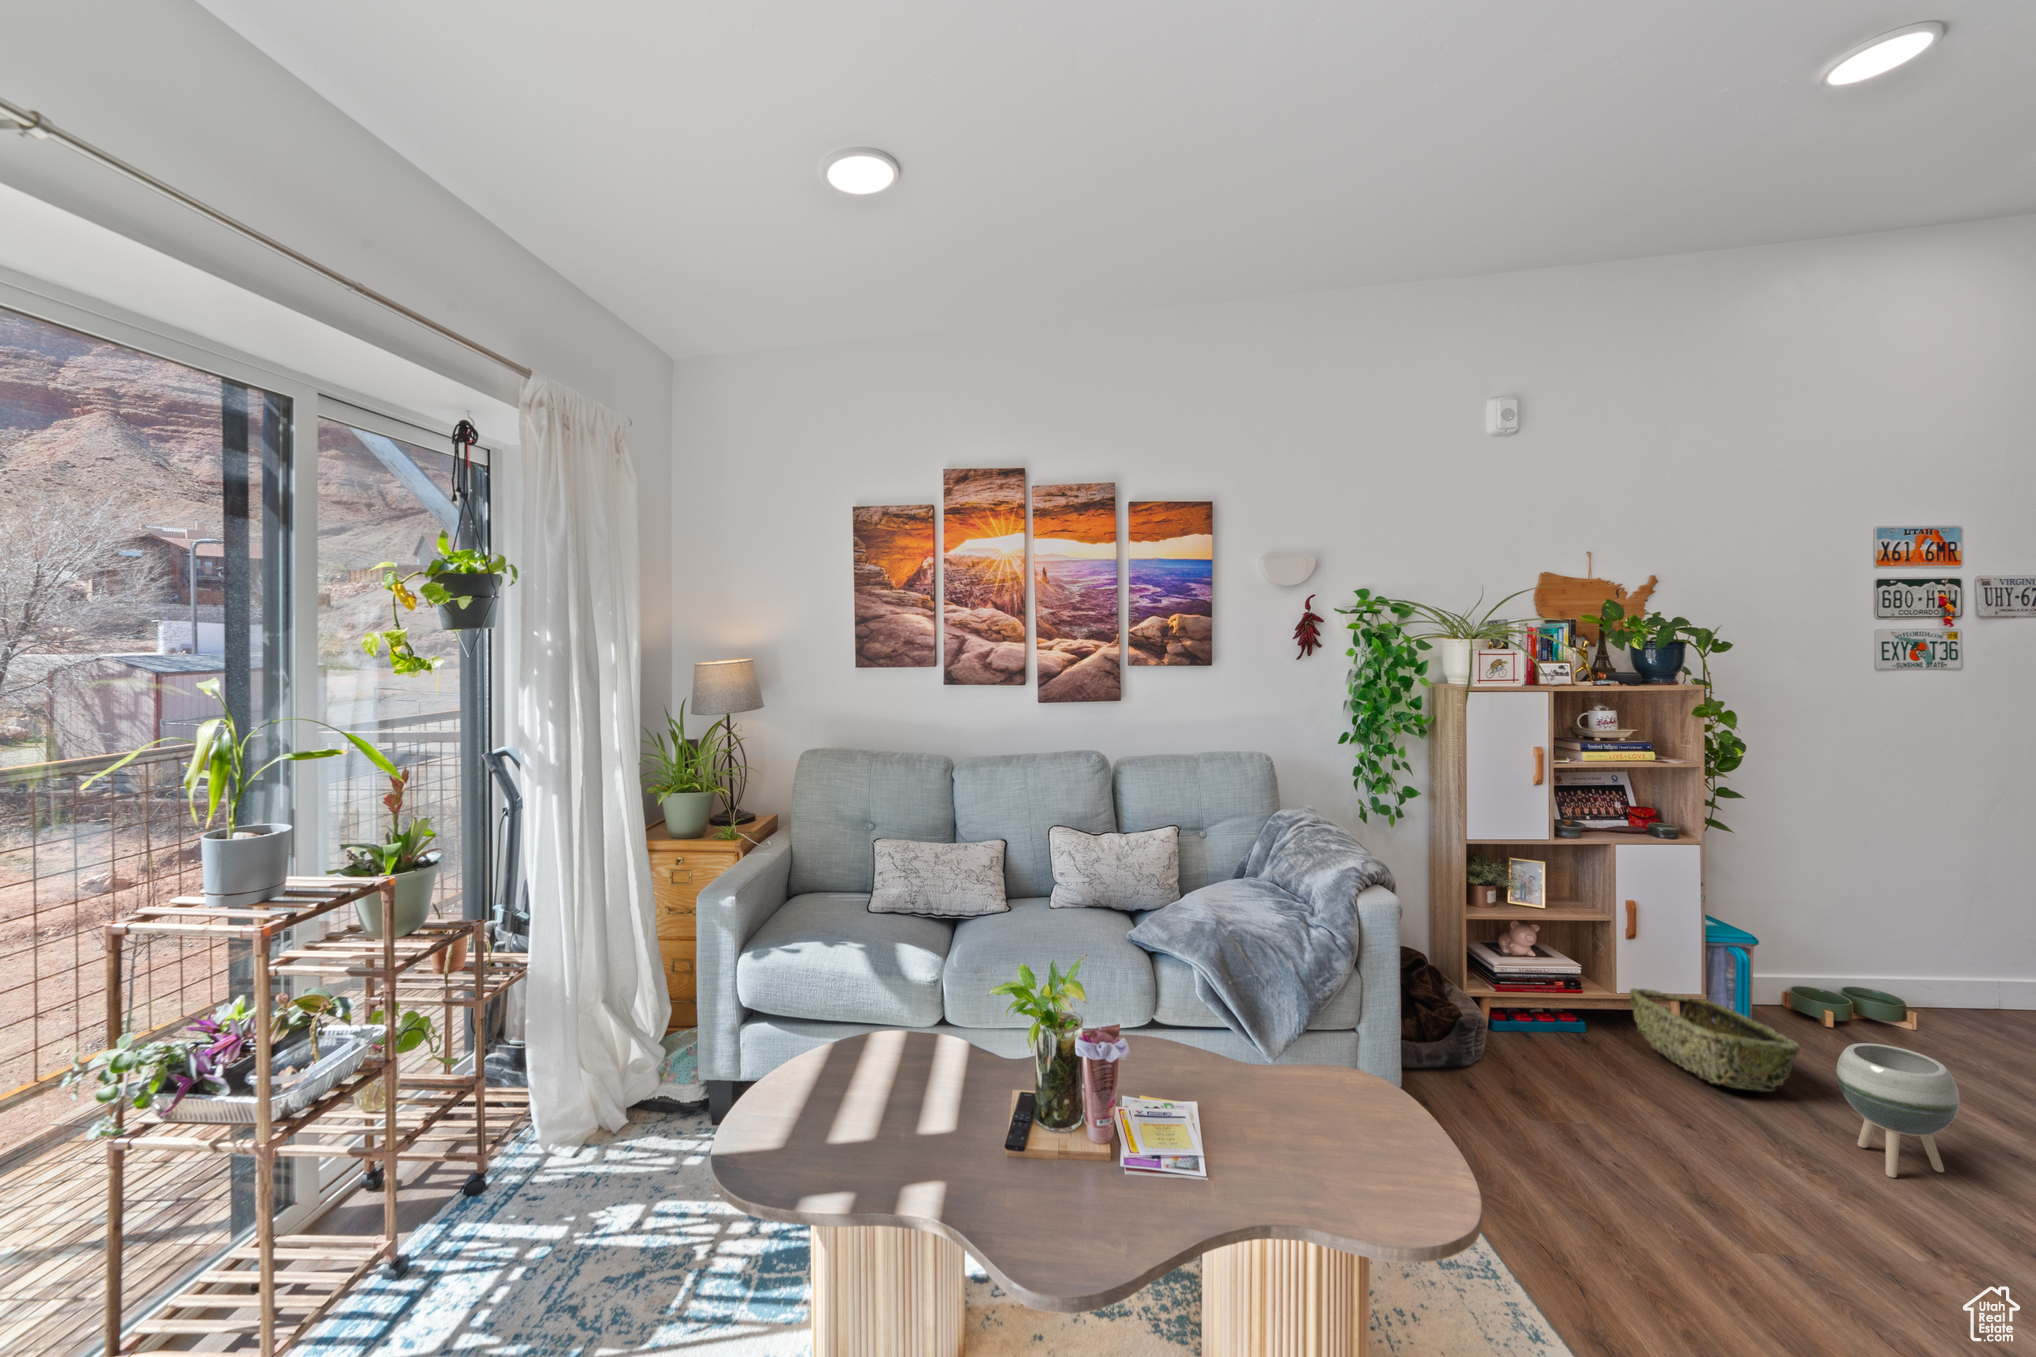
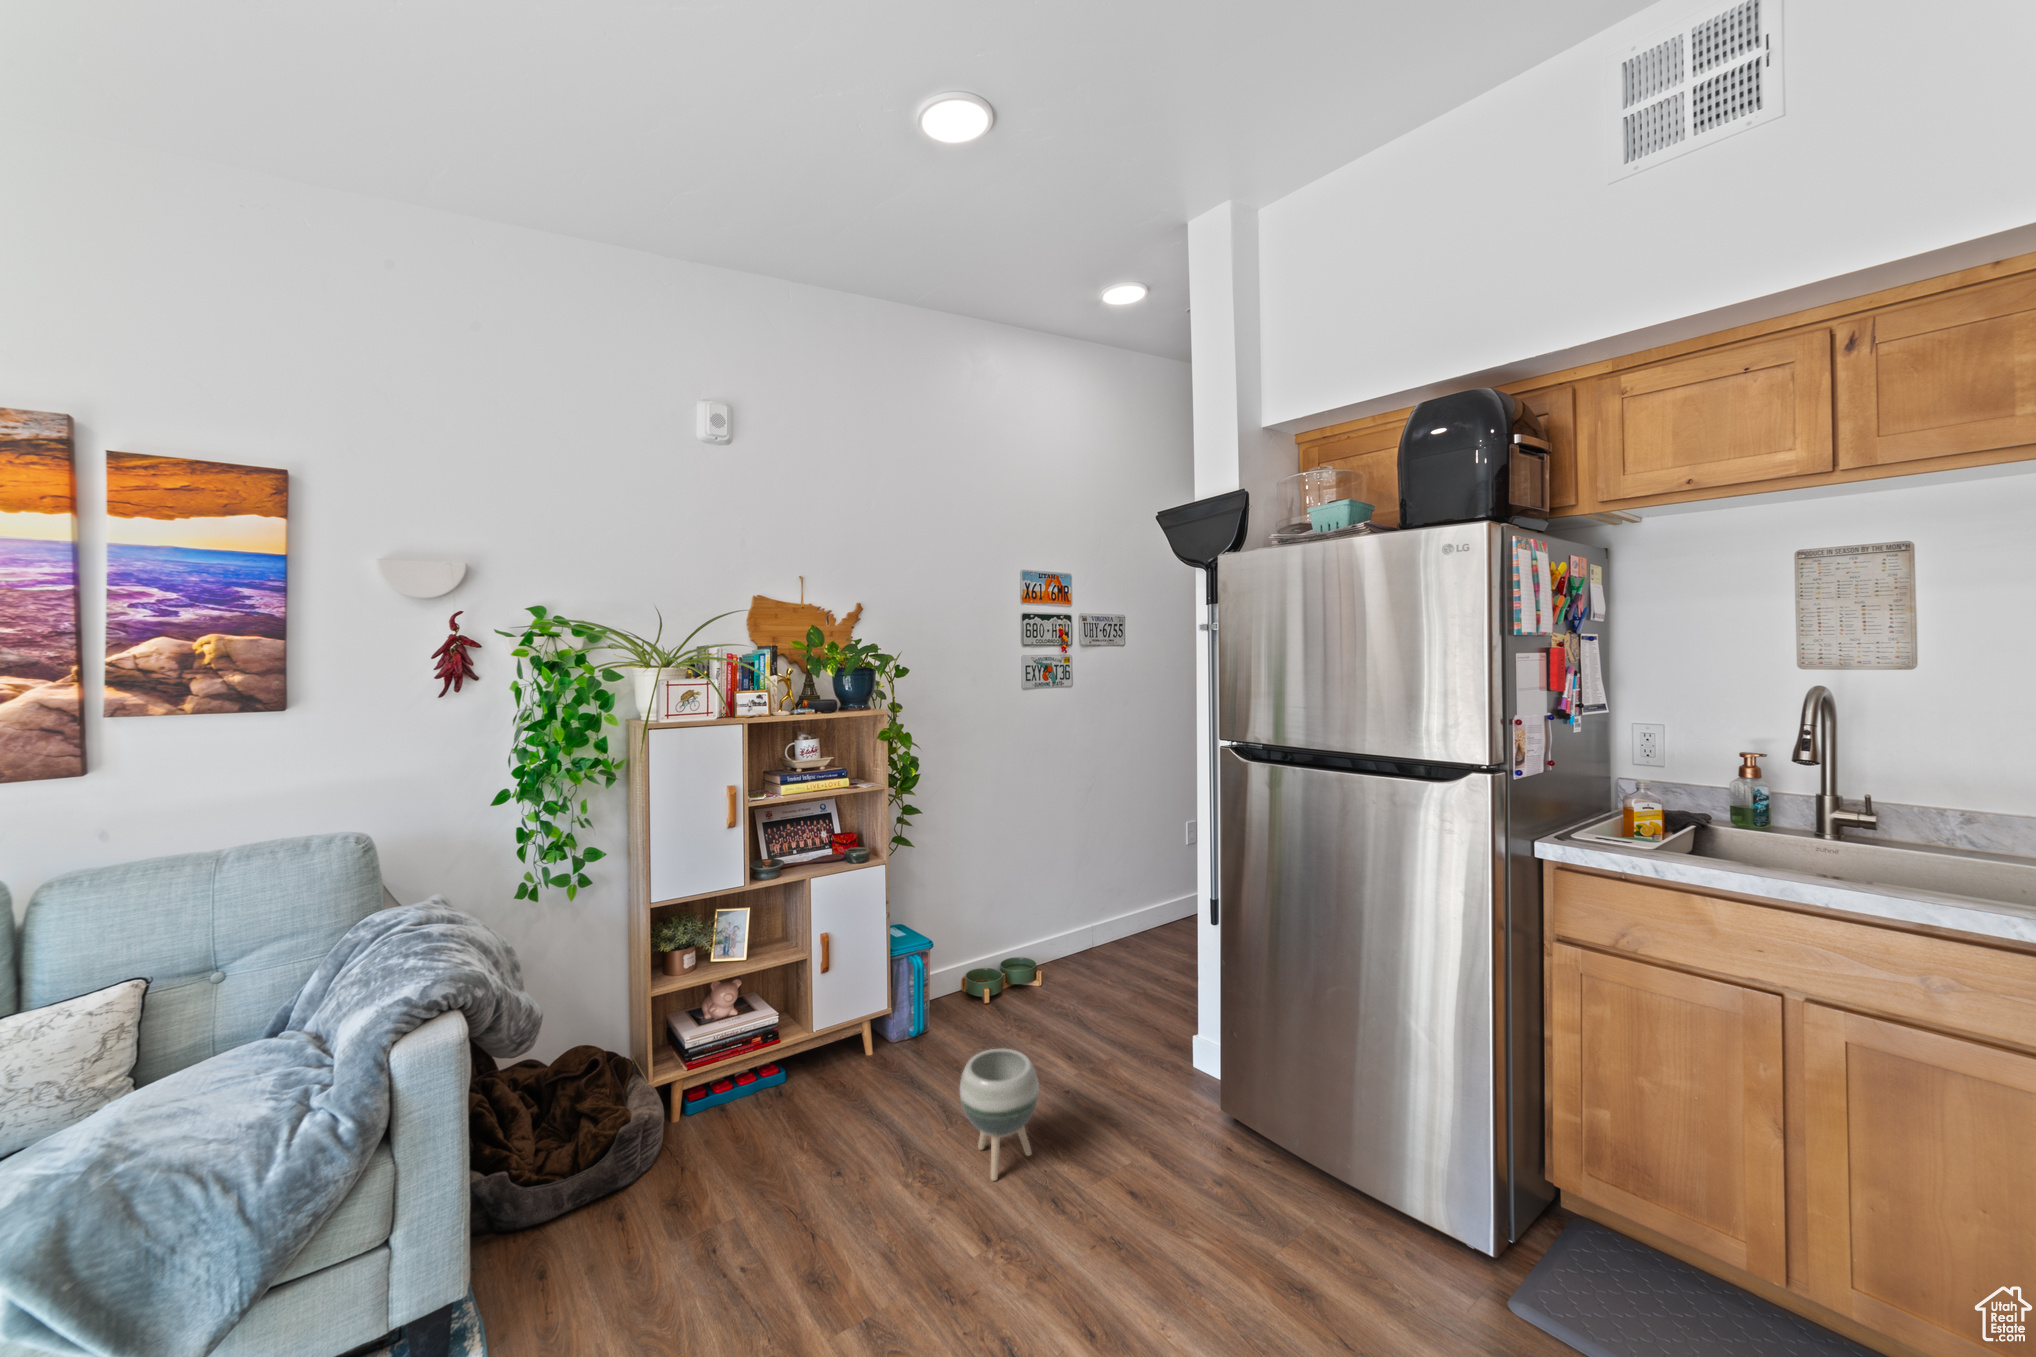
woven basket: present [1629,988,1800,1091] -> none [824,1016,947,1116]

